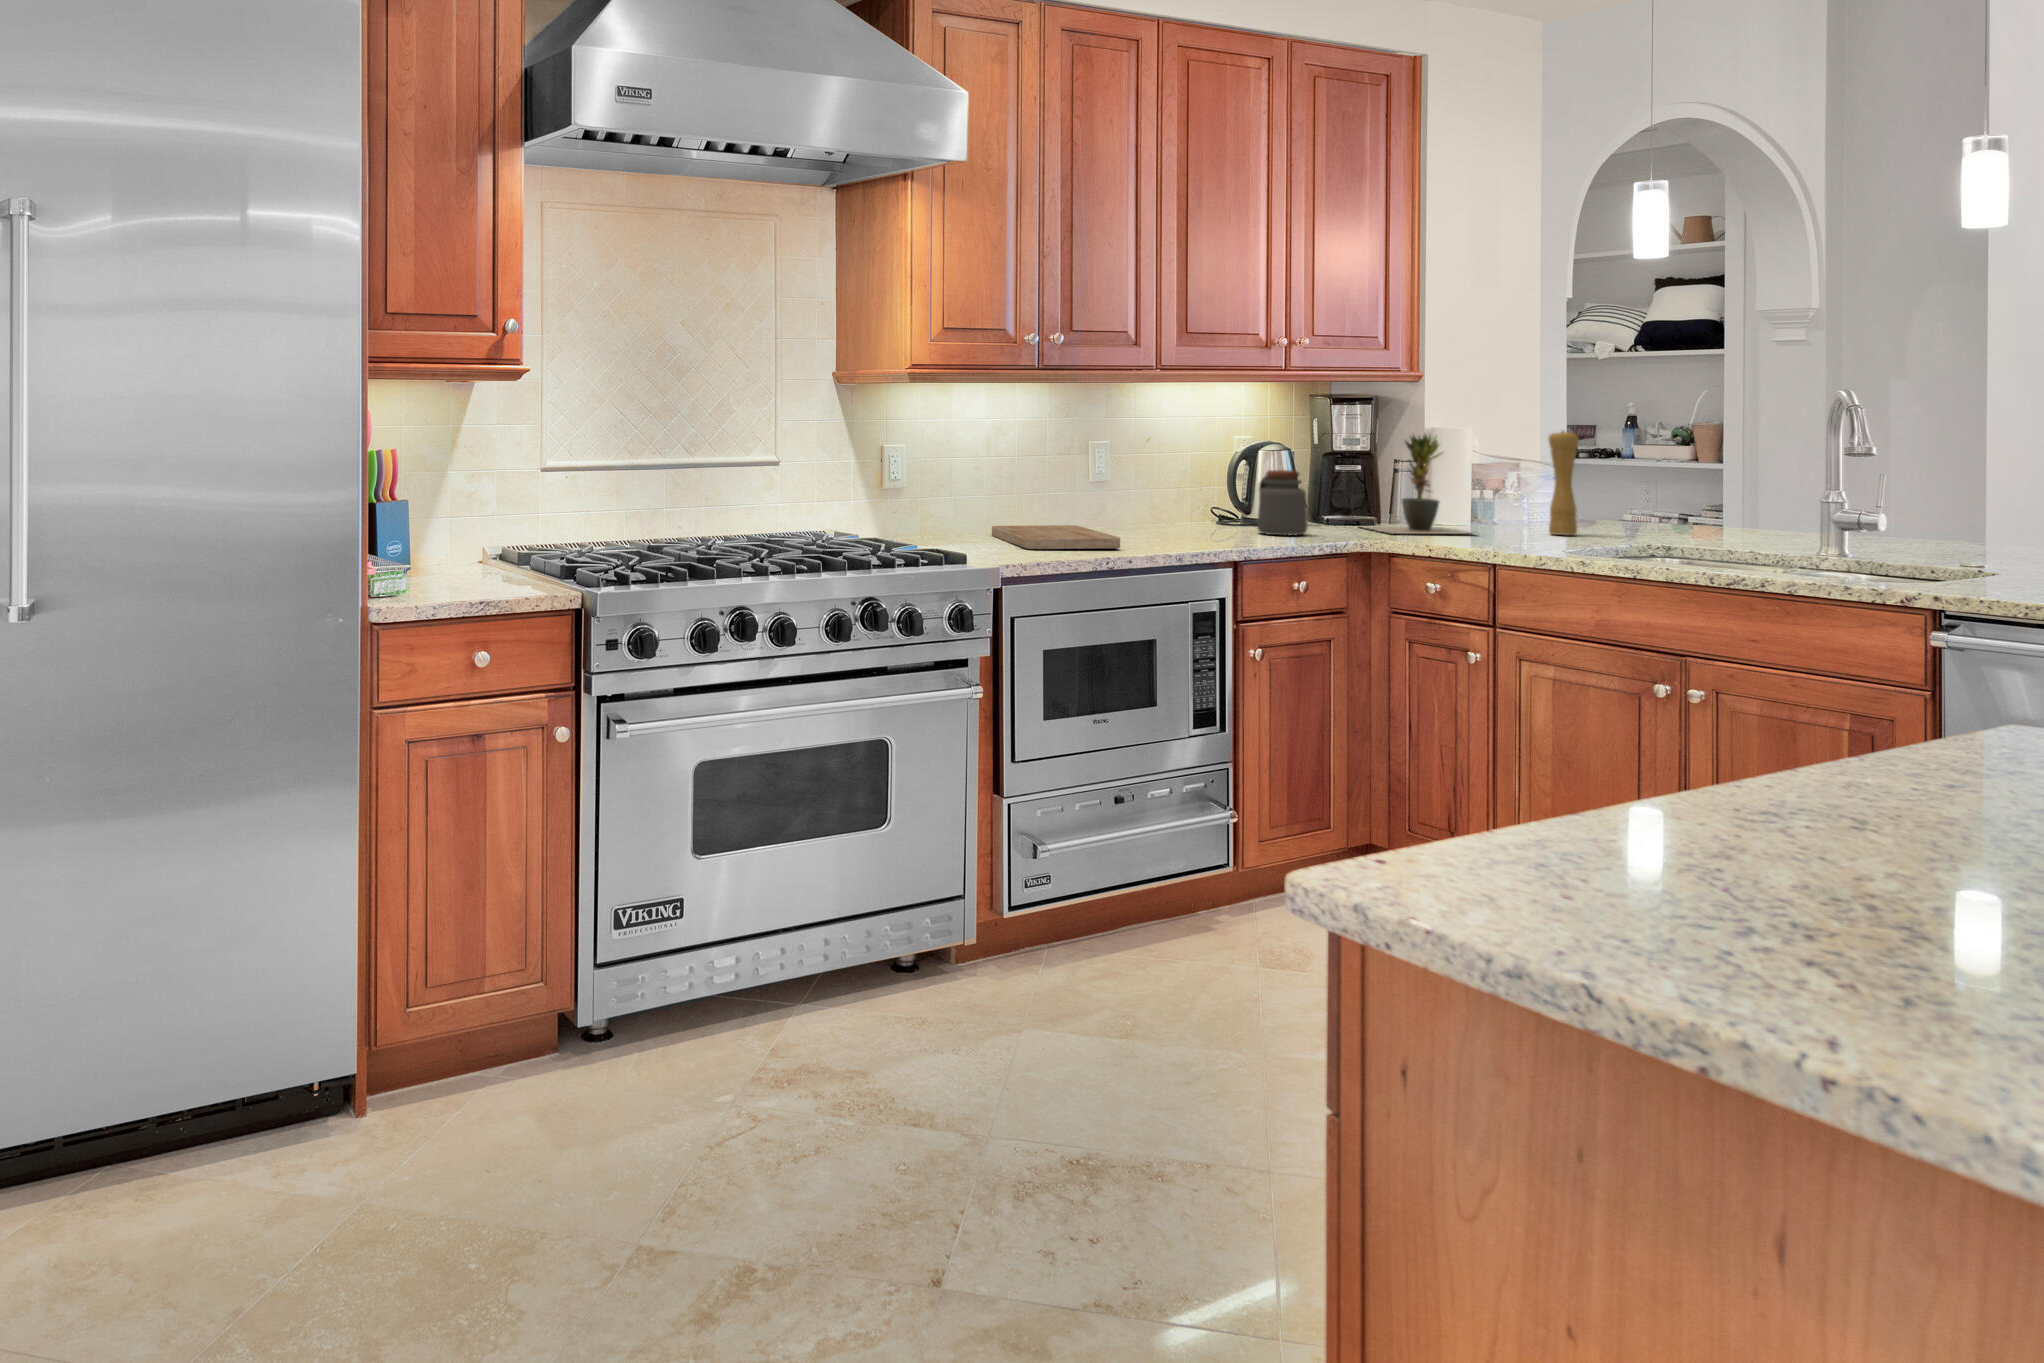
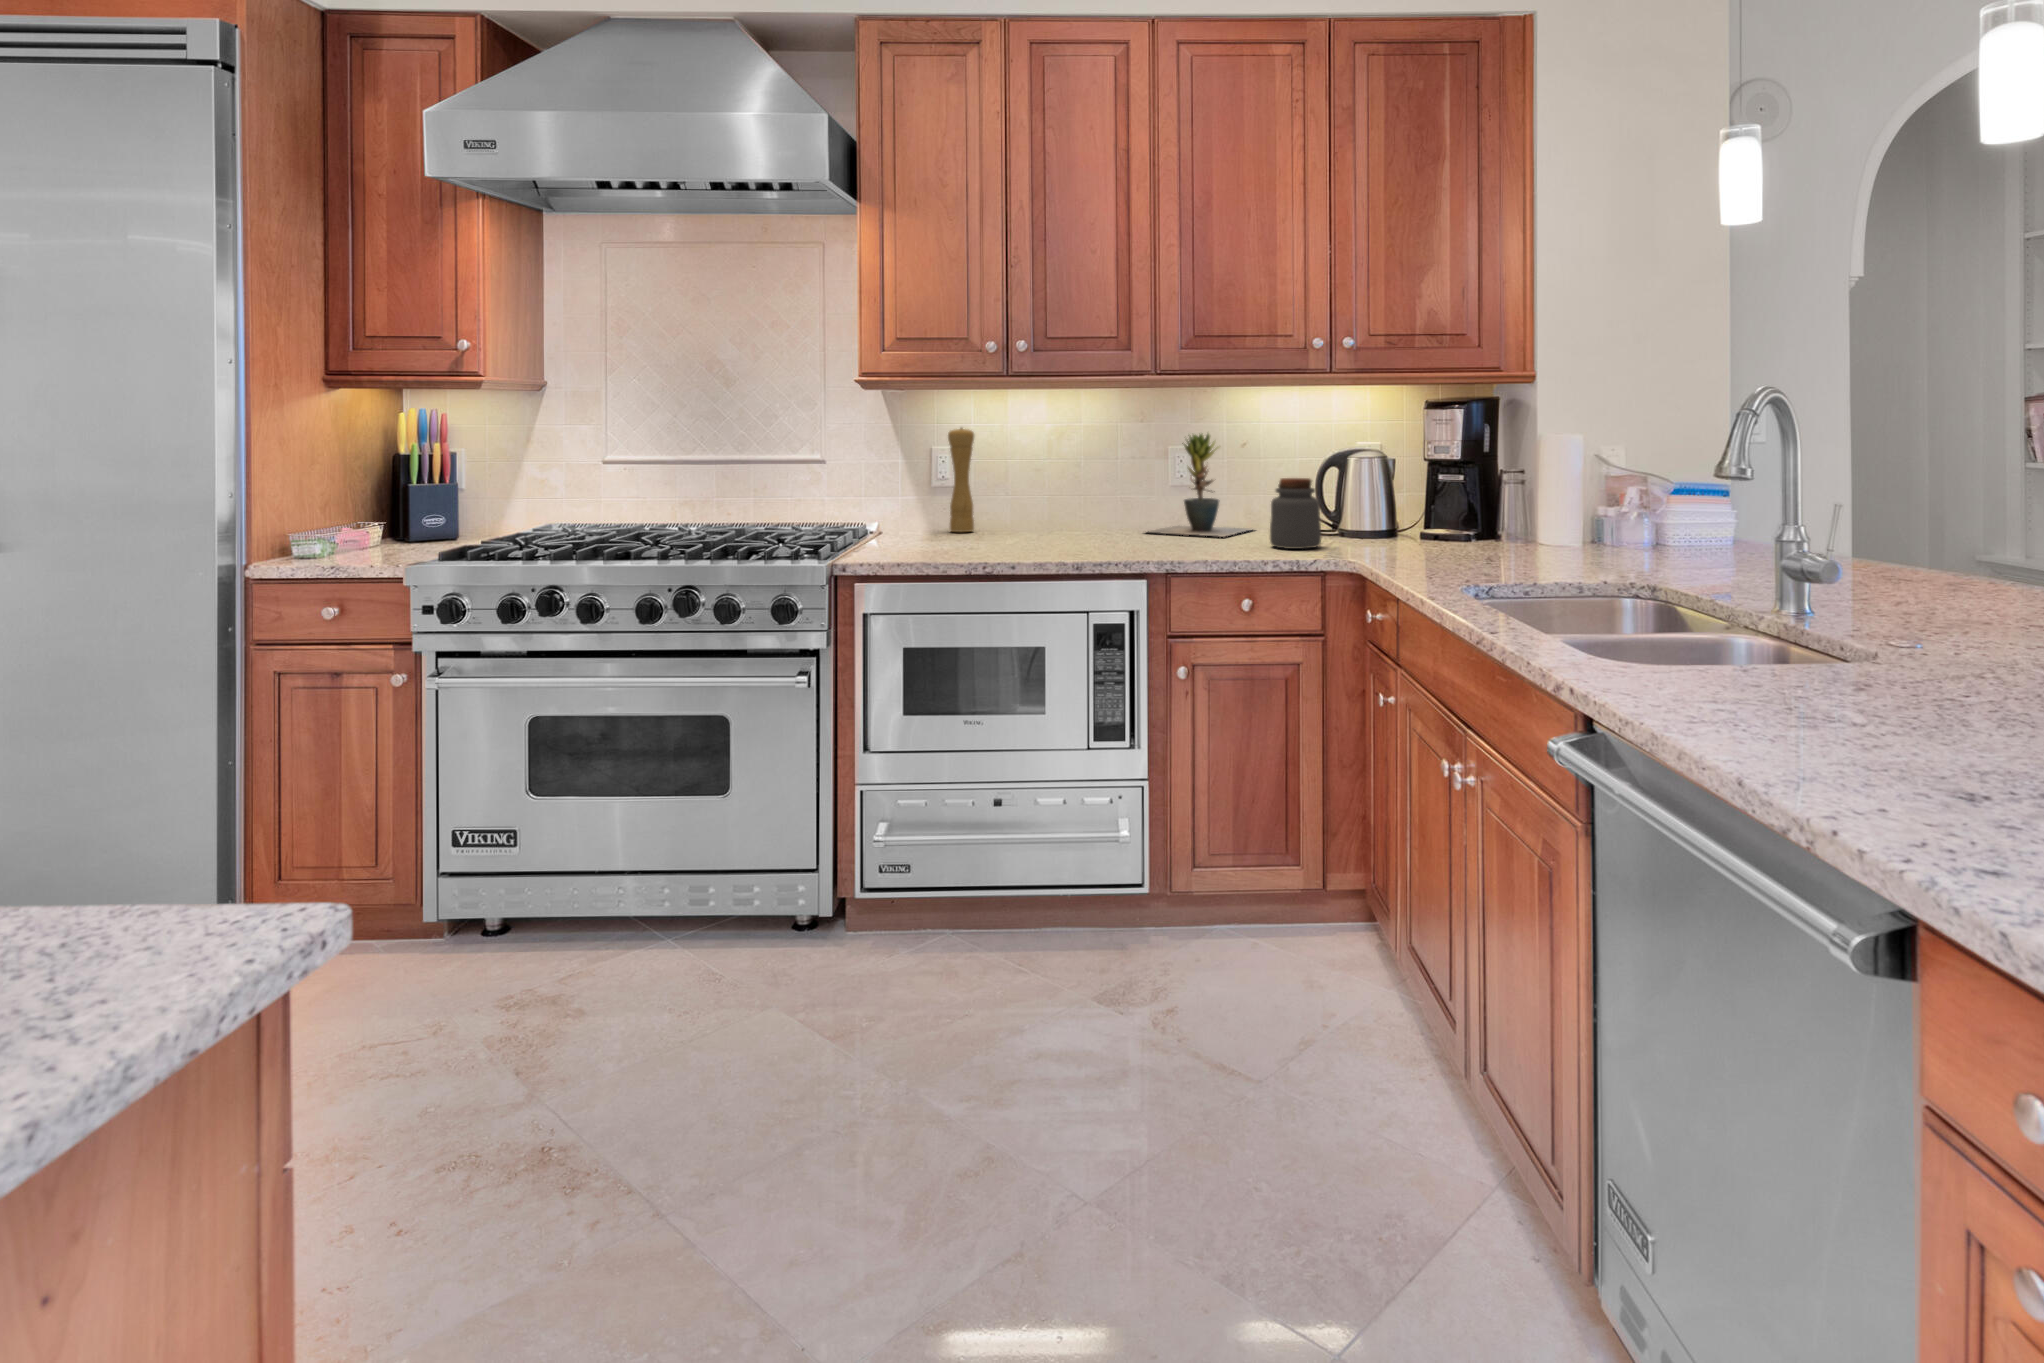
pepper mill: present [1549,431,1579,535] -> present [948,428,974,532]
potted plant: present [1364,435,1469,534] -> present [1149,434,1250,537]
cutting board: present [992,525,1120,549] -> none [930,527,1076,553]

